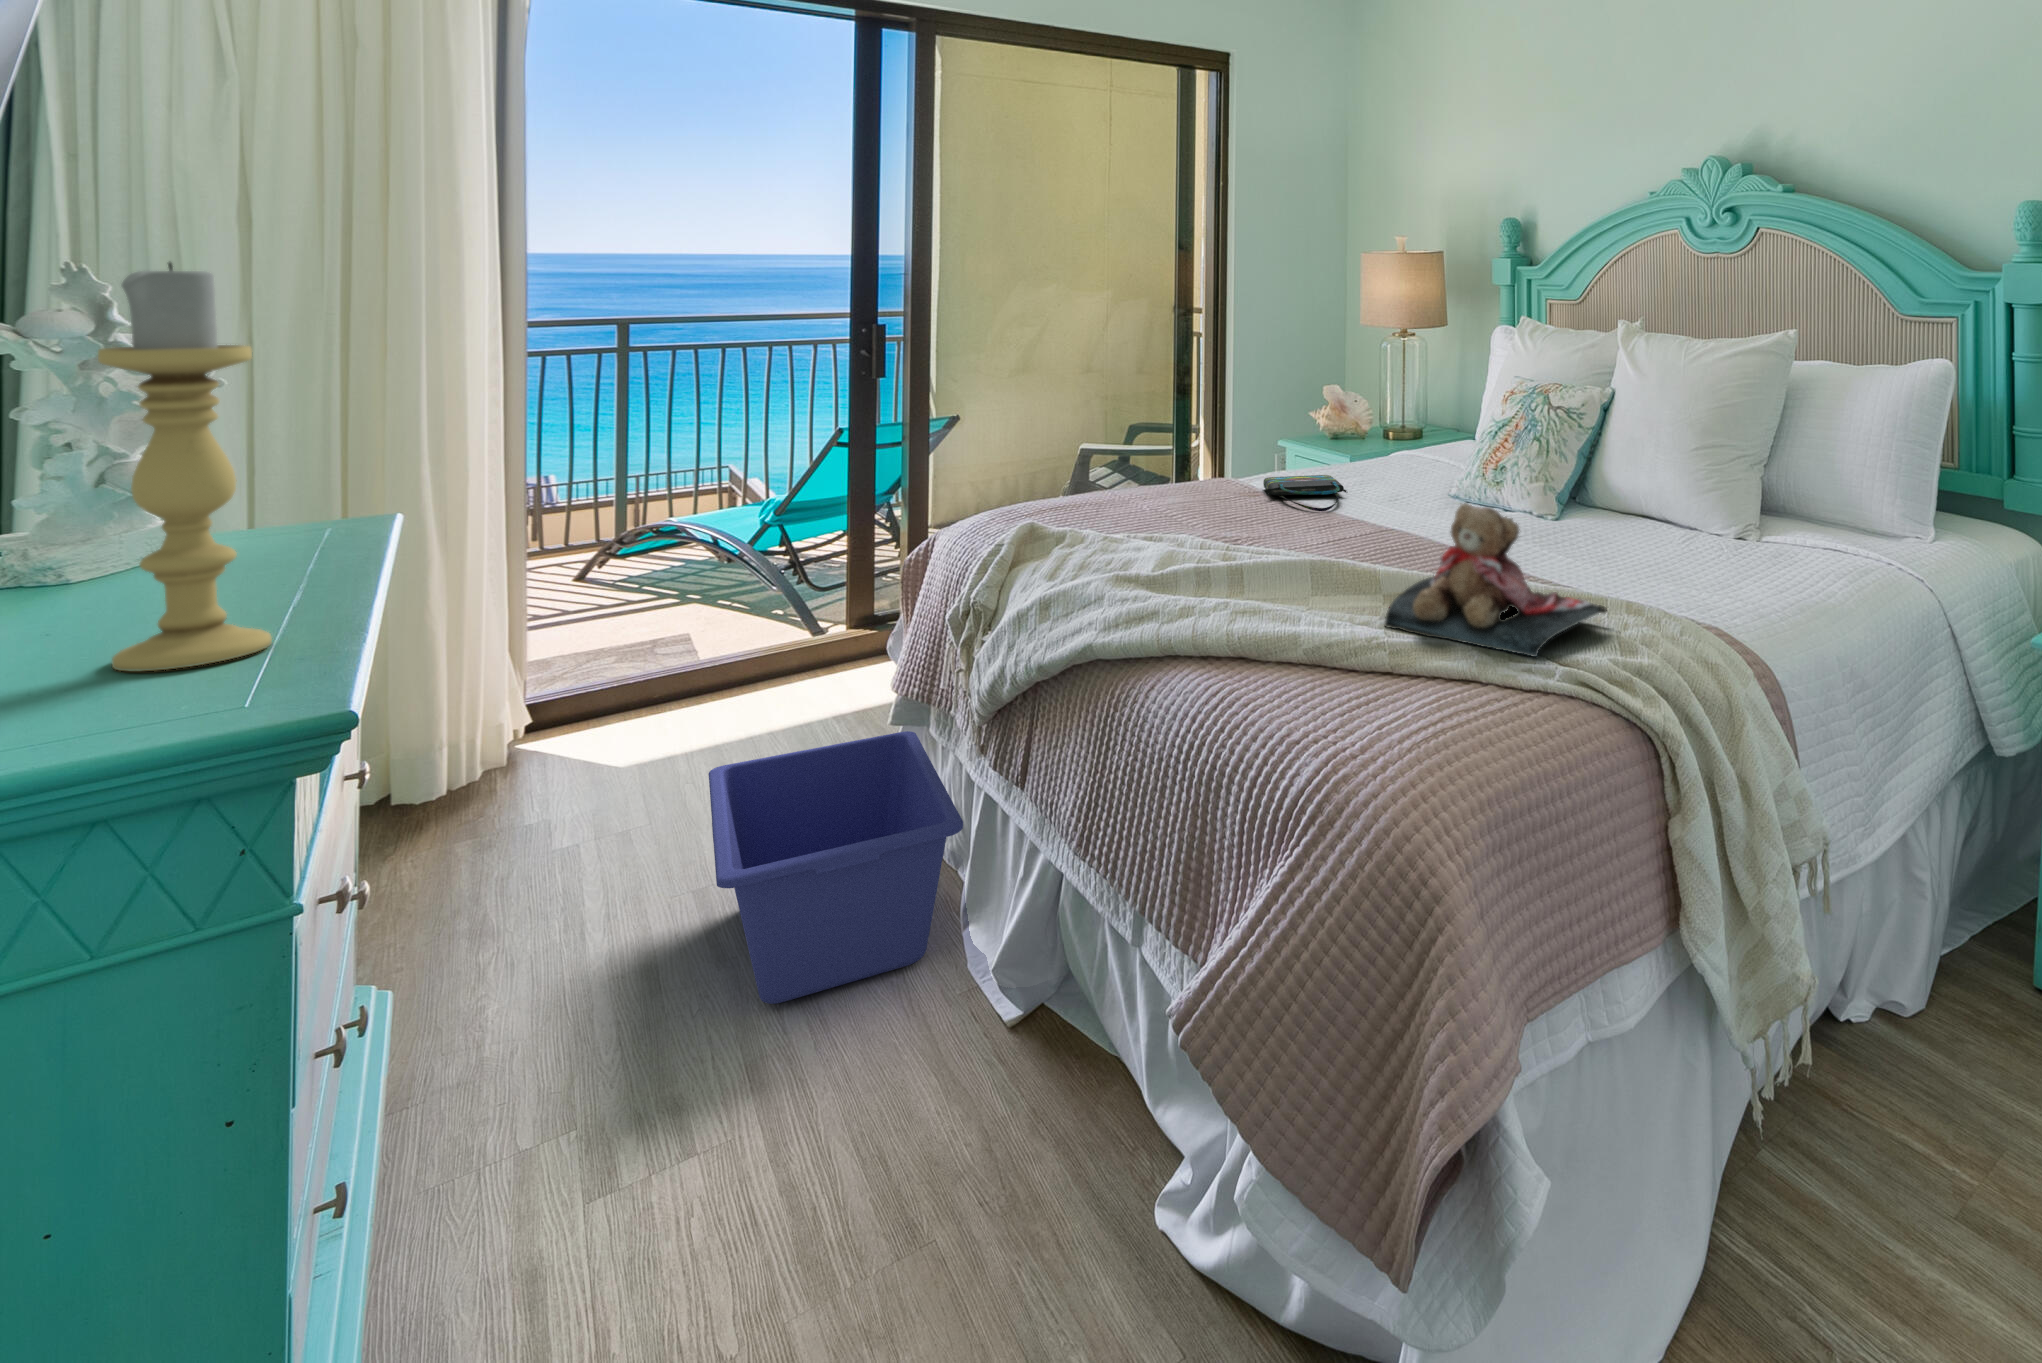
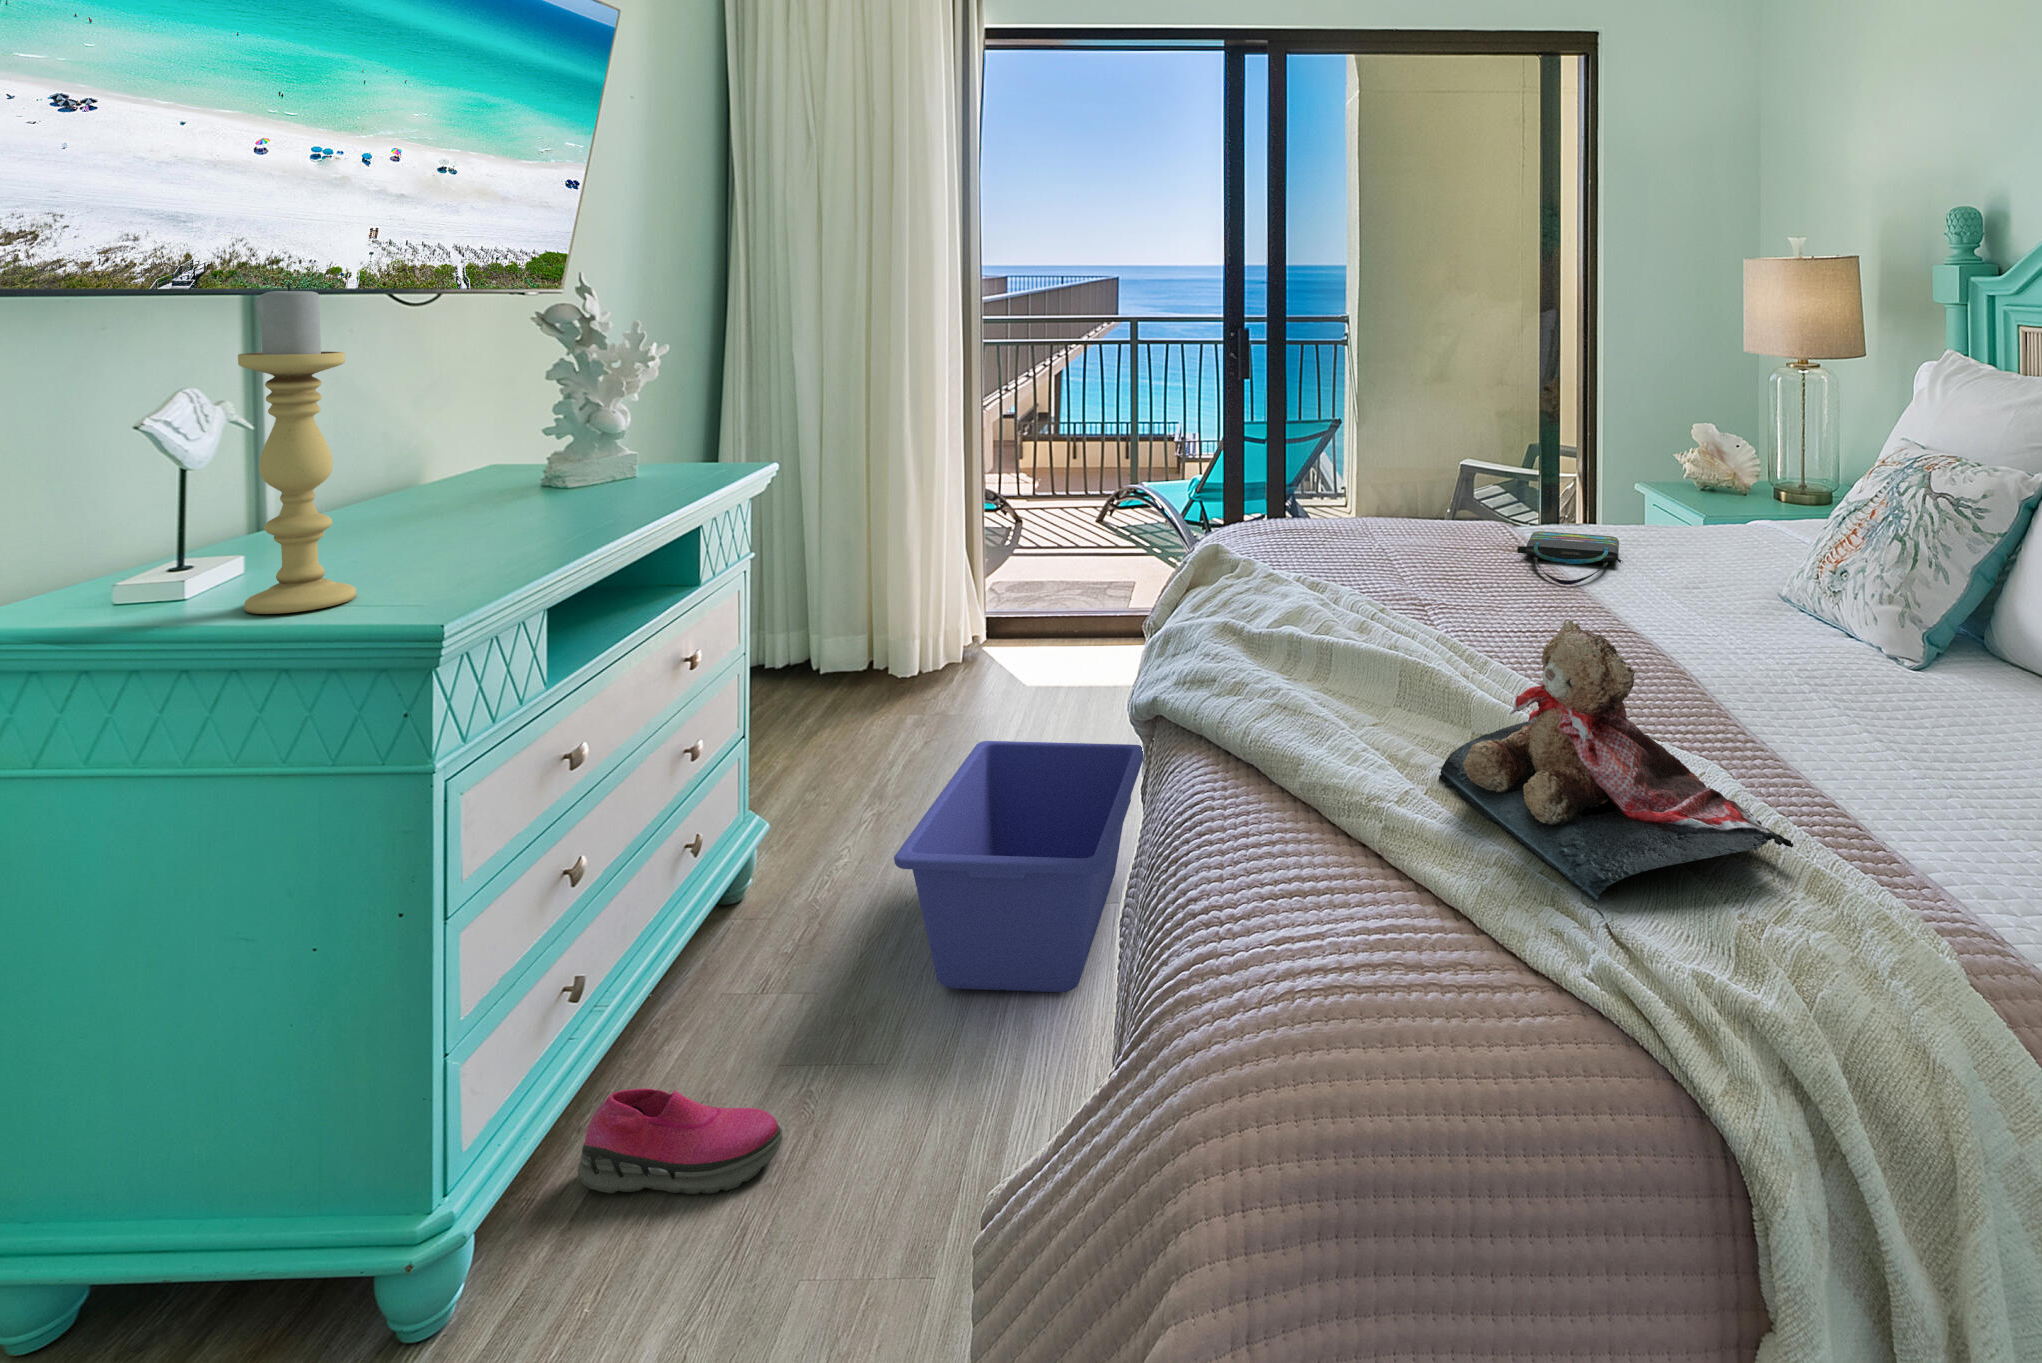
shoe: none [415,1154,690,1320] -> present [578,1088,783,1195]

